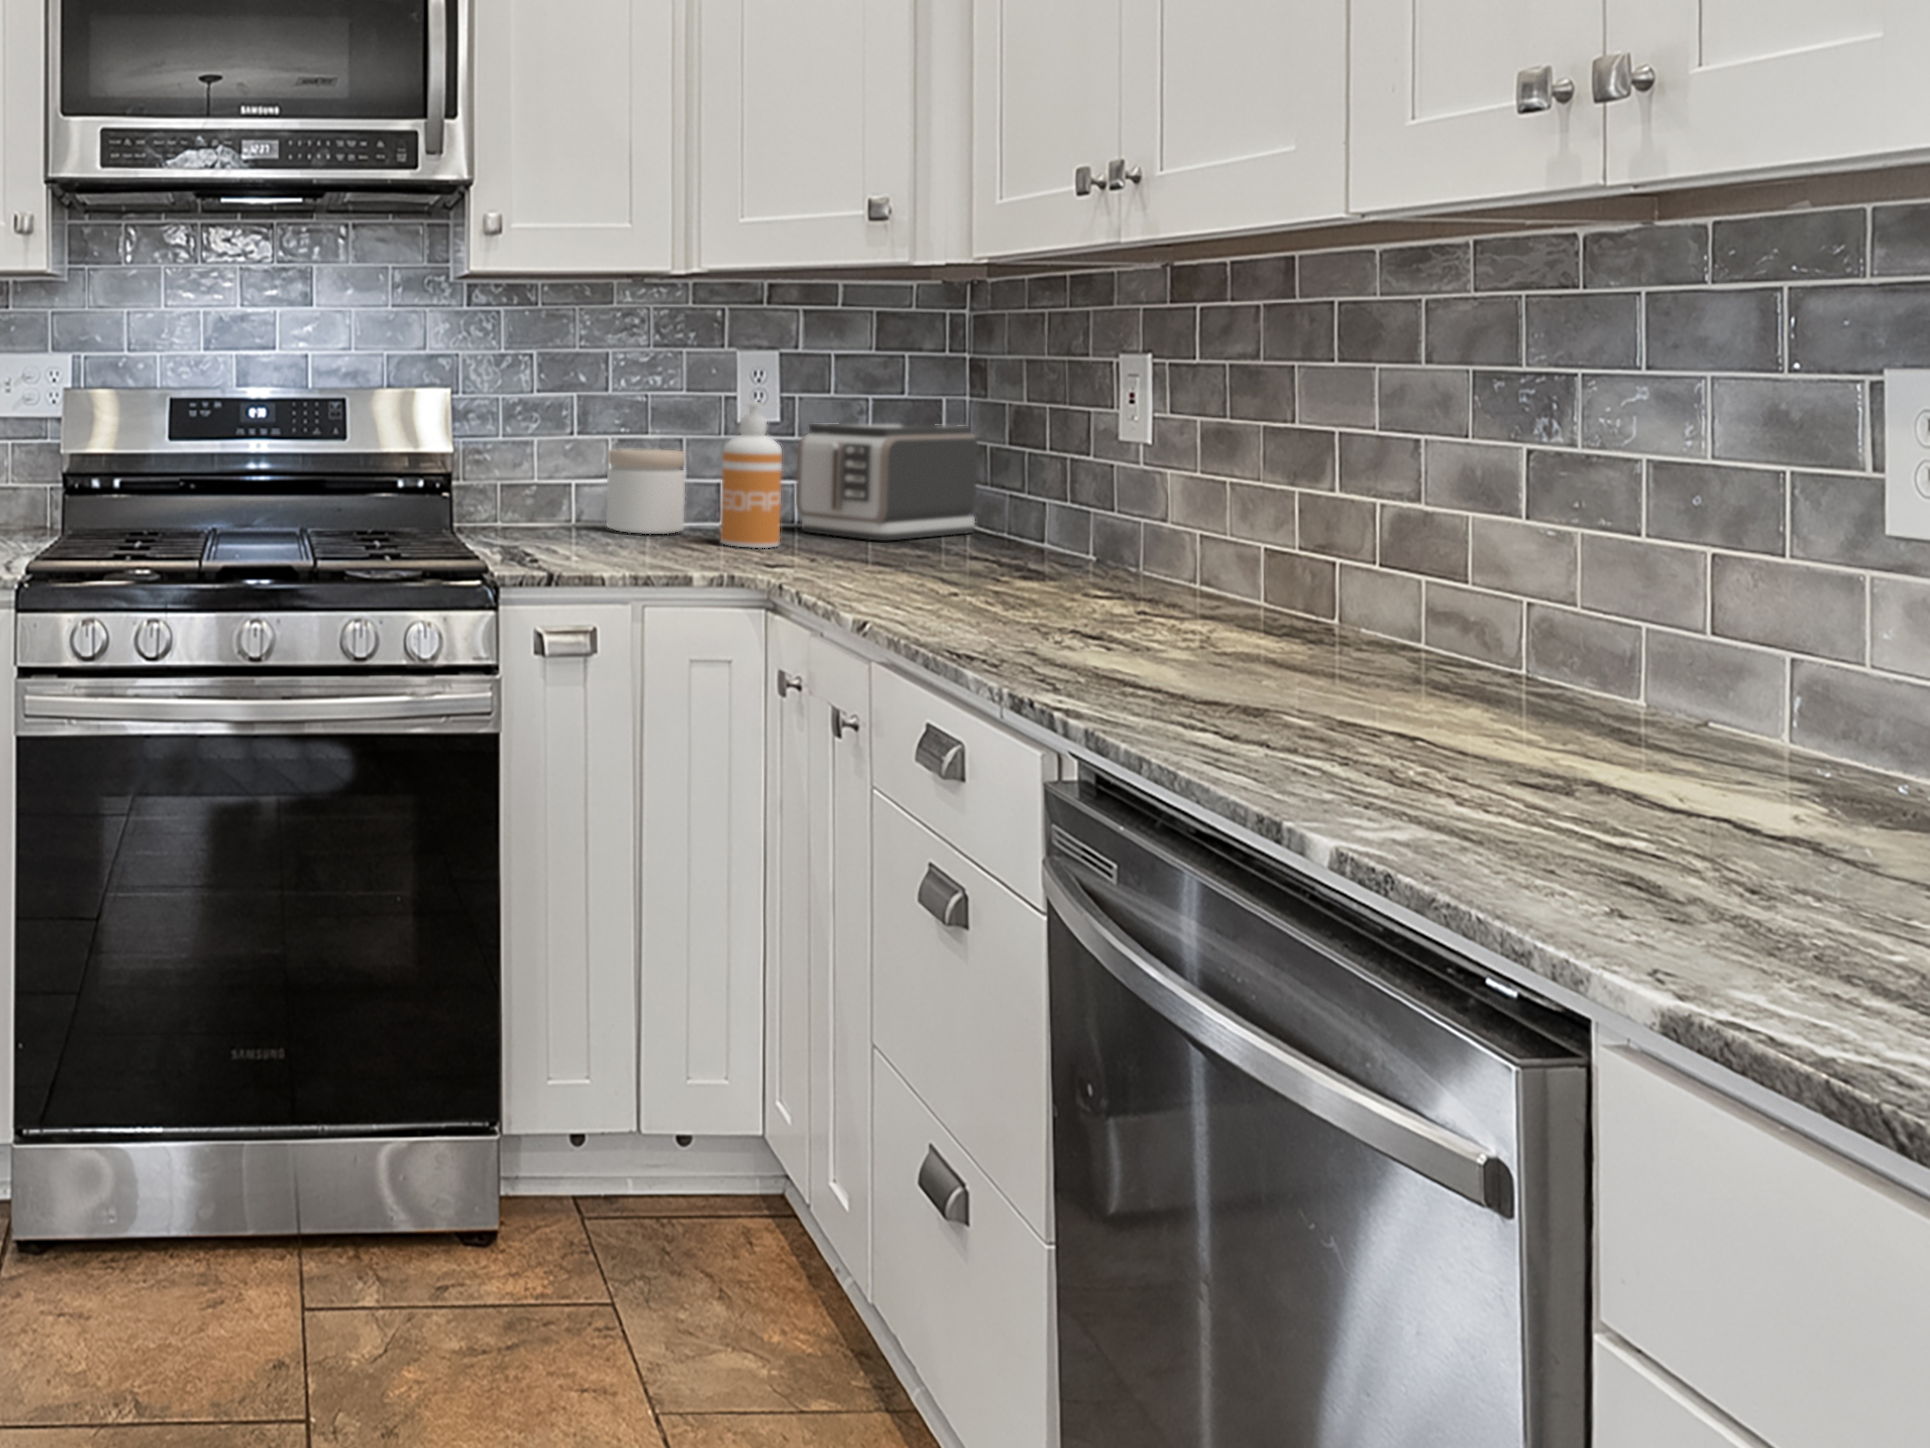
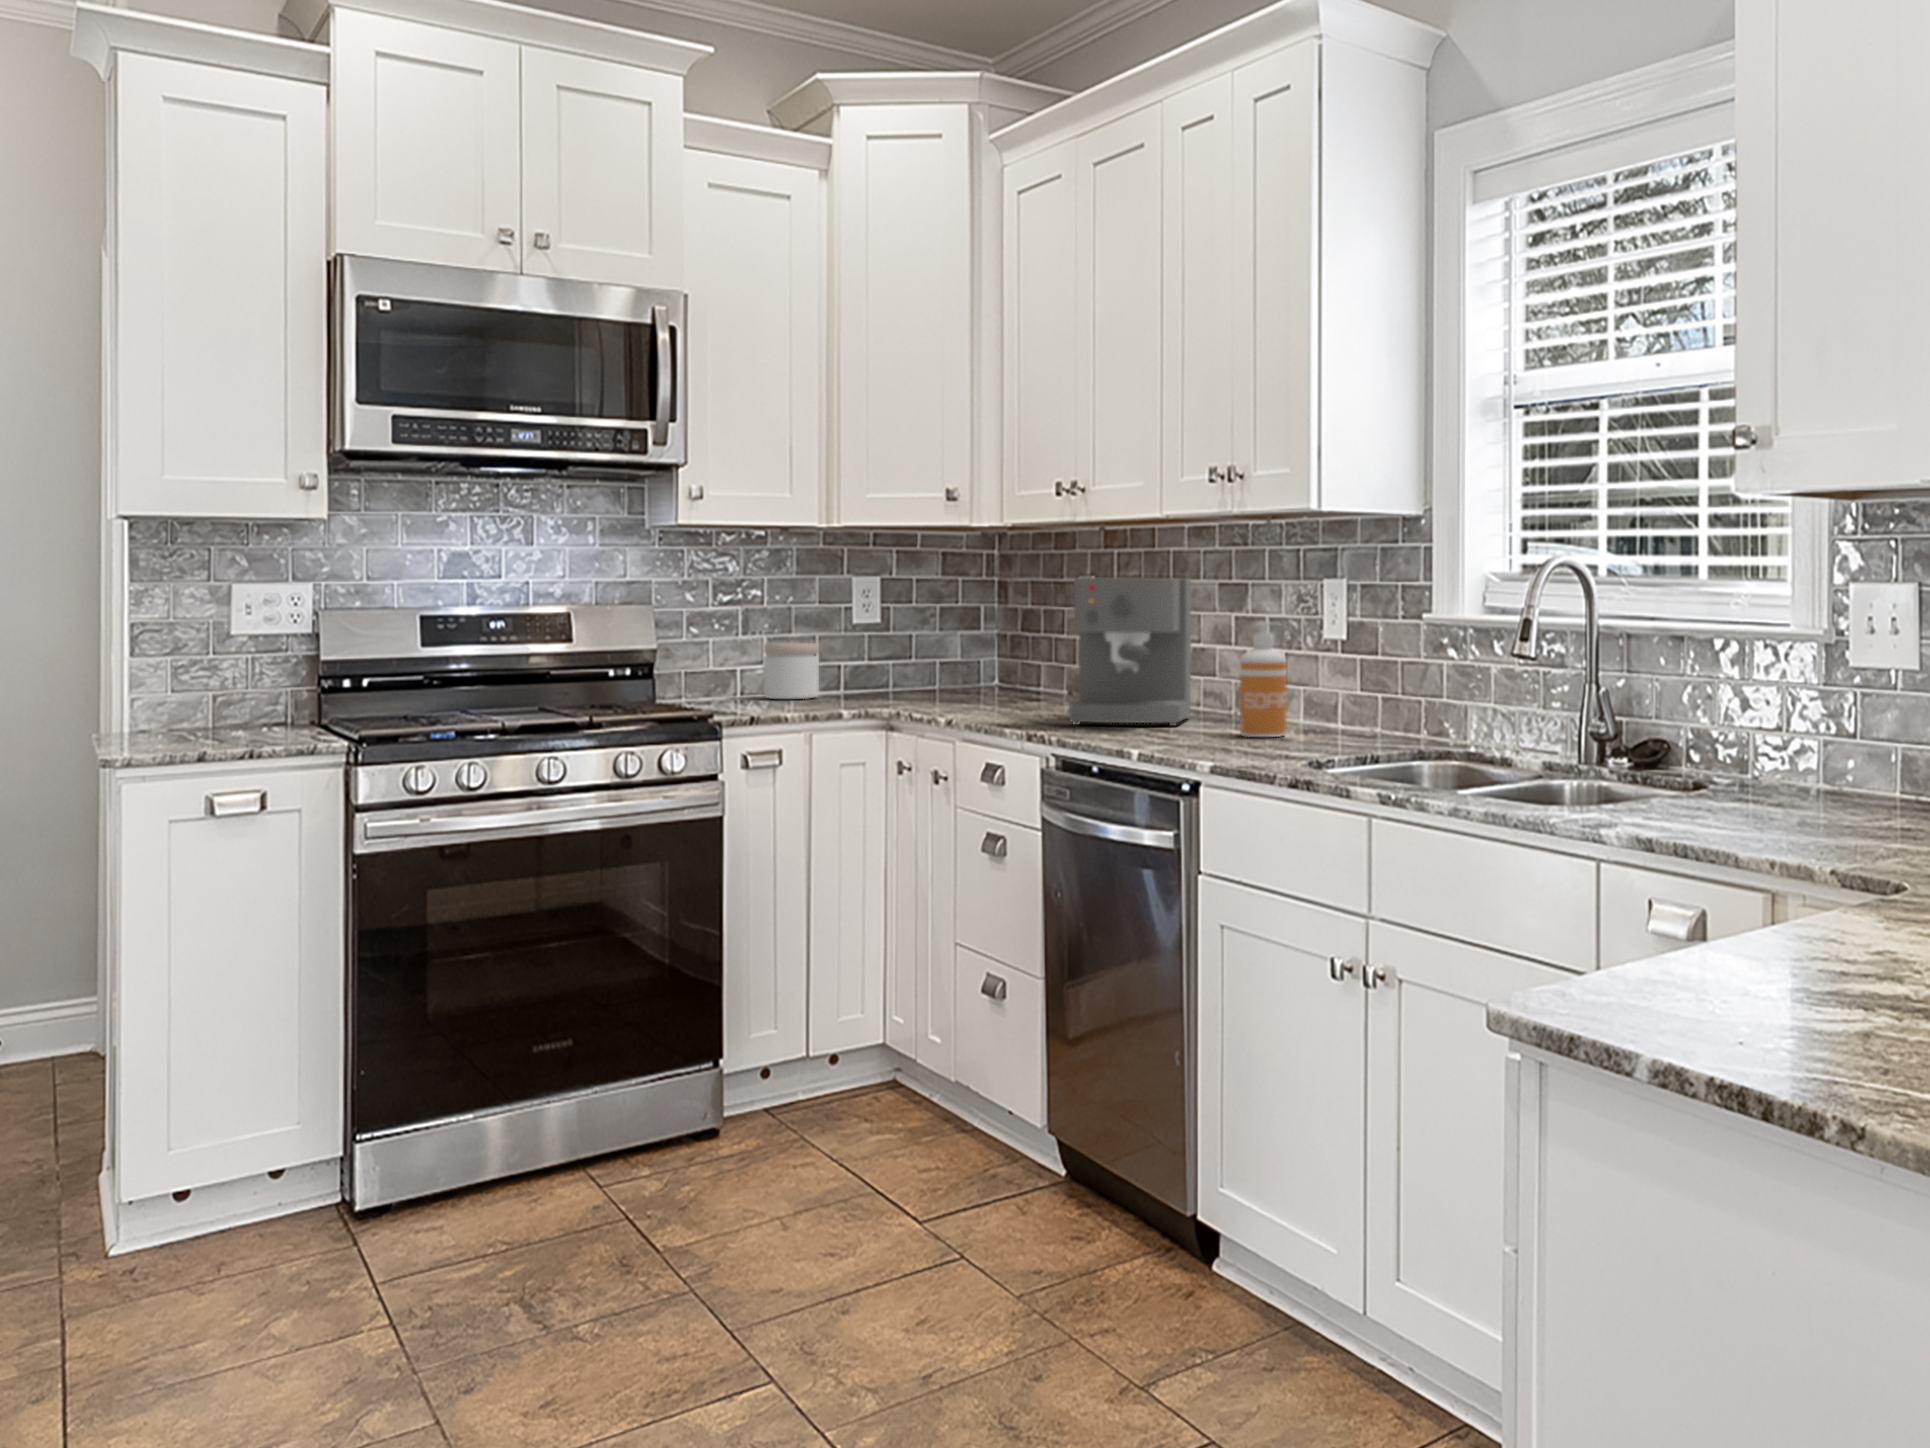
coffee maker: none [1101,351,1403,688] -> present [1069,577,1191,726]
soap dispenser: present [720,402,782,548] -> present [1240,622,1287,737]
toaster: present [796,423,977,540] -> none [891,622,1003,695]

